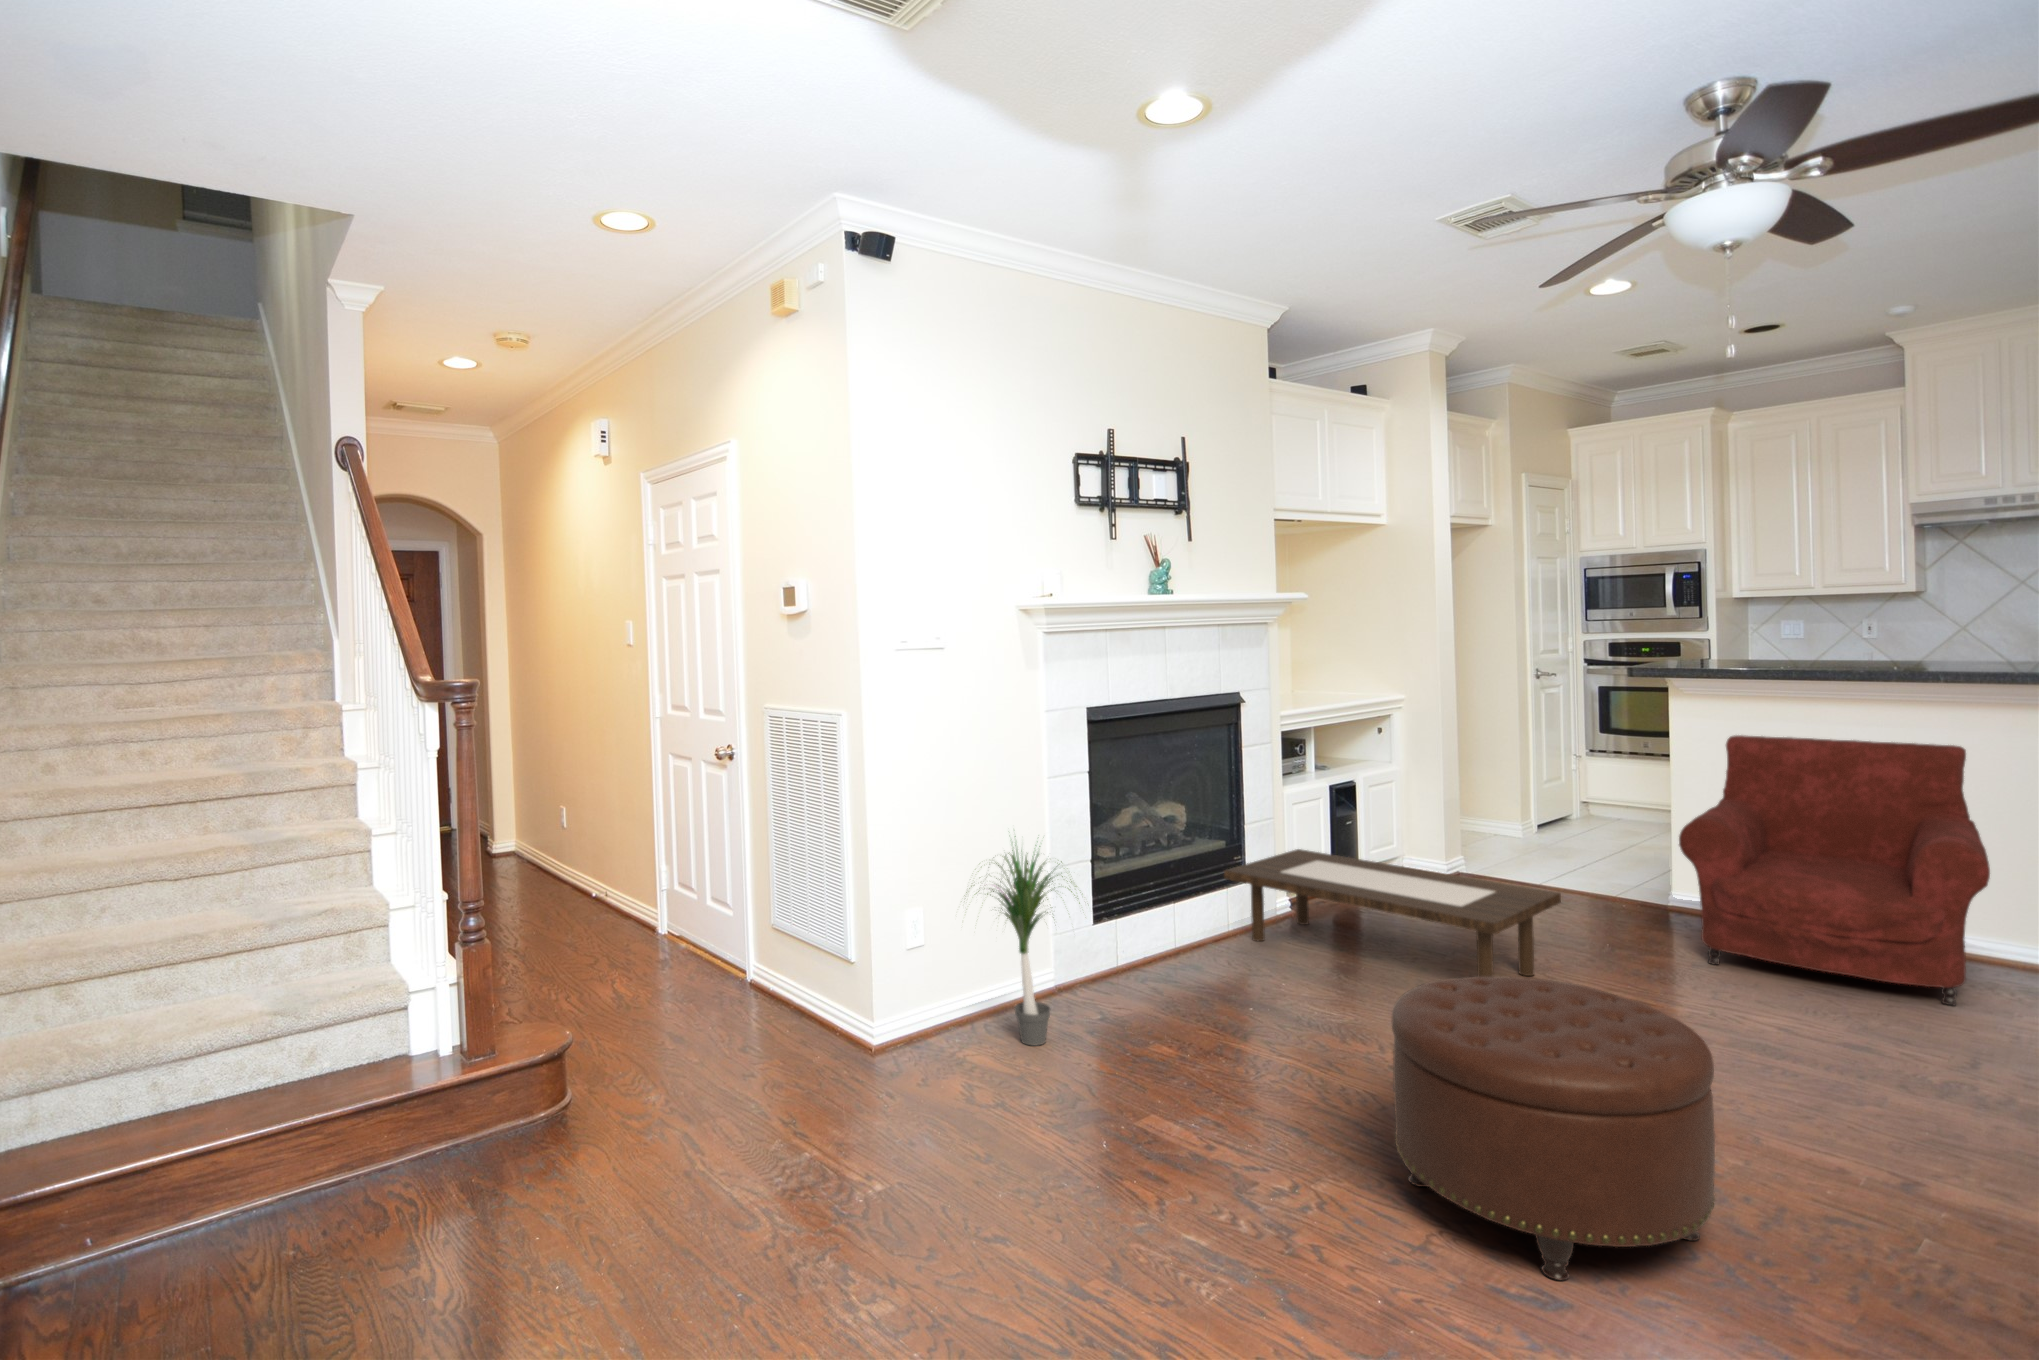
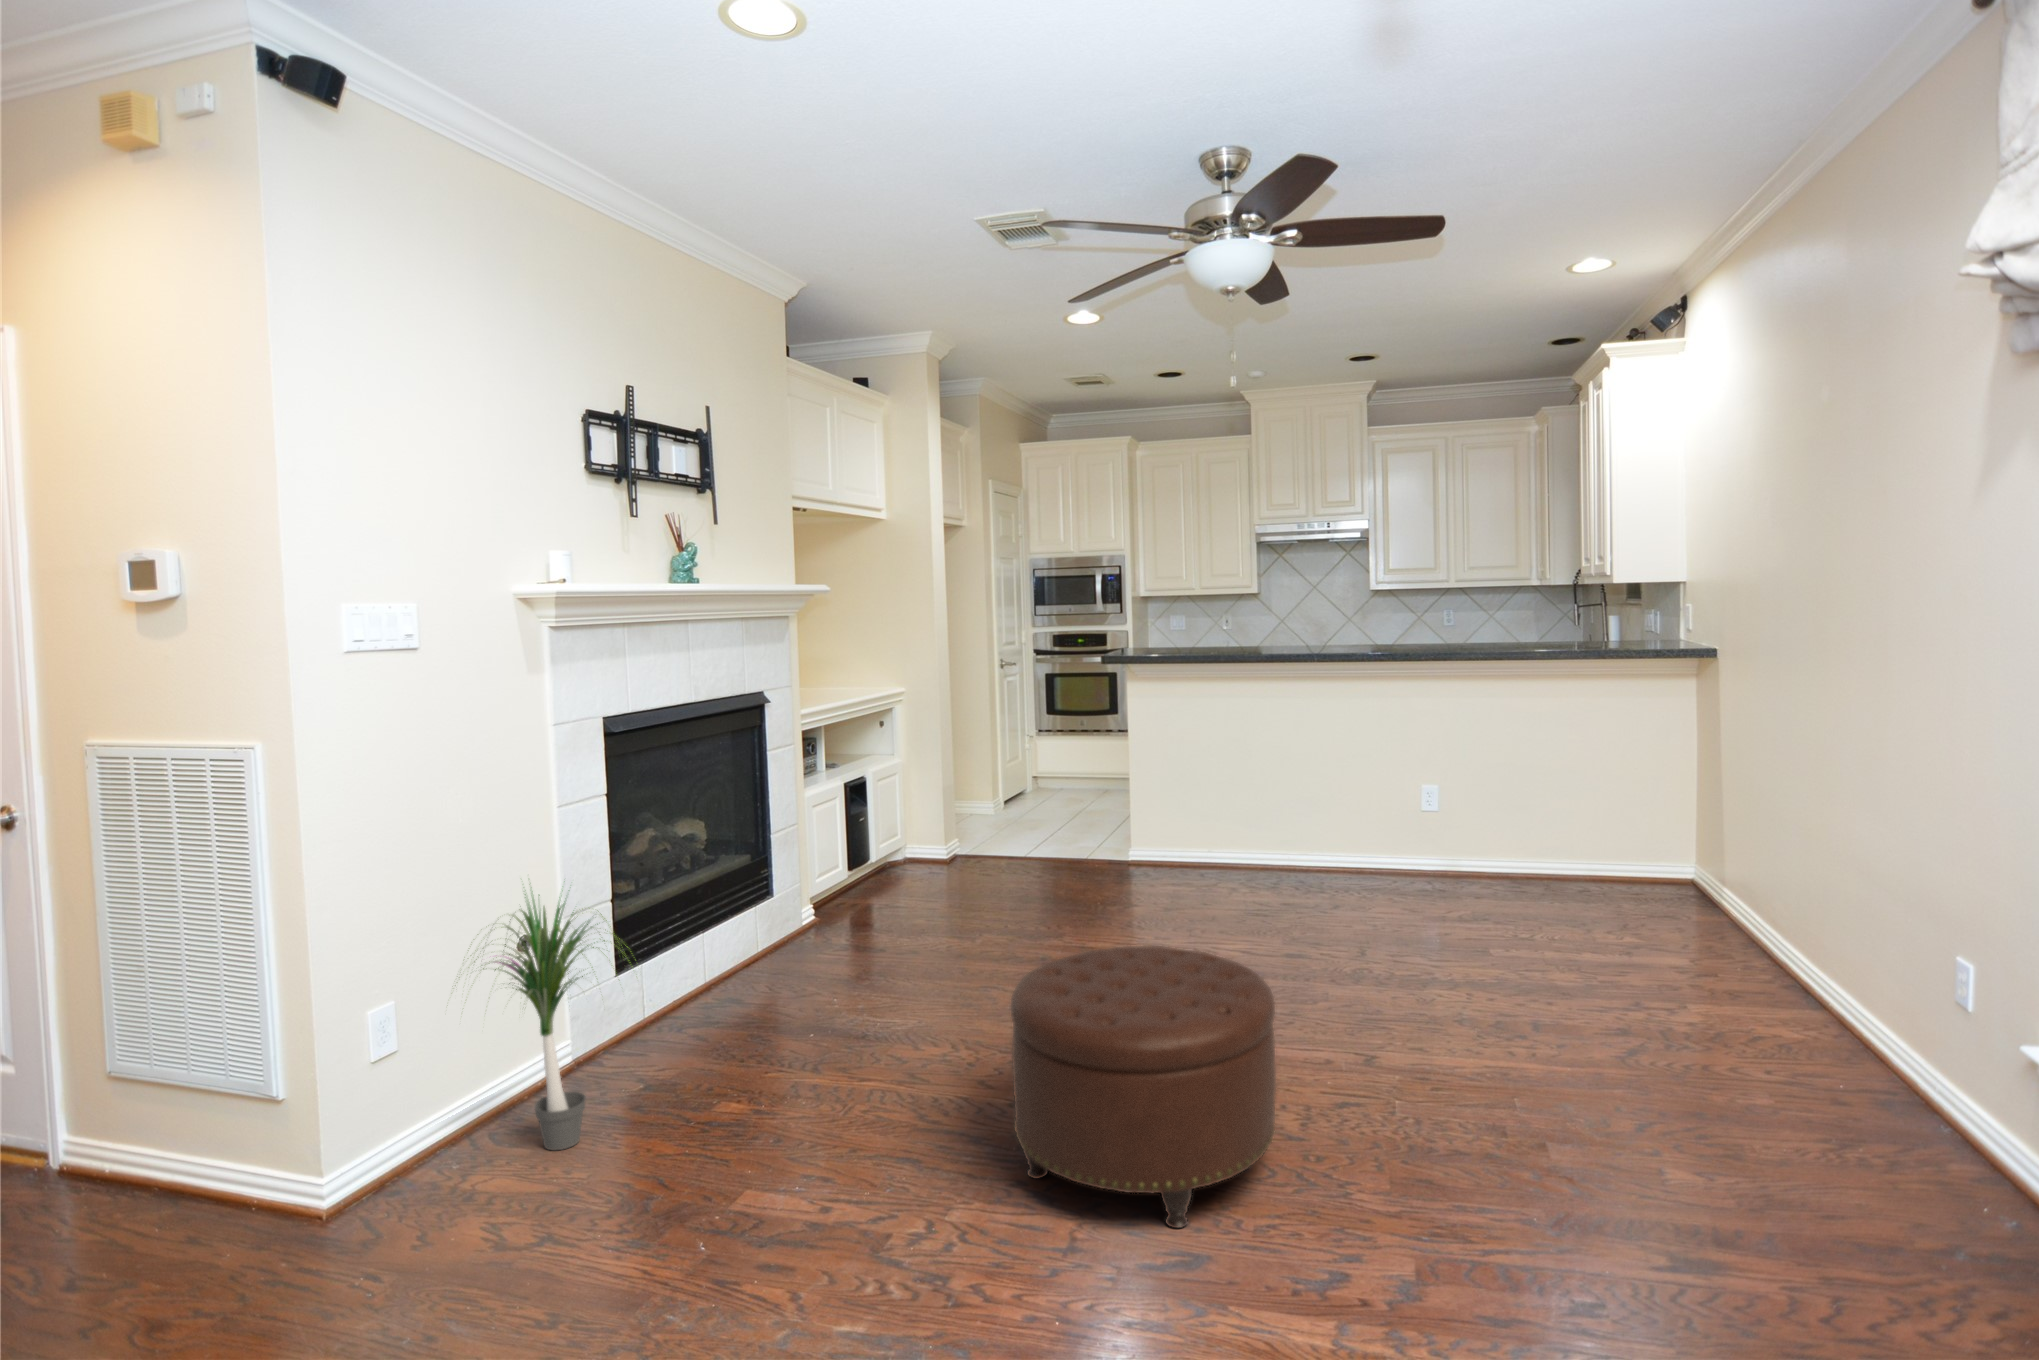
armchair: present [1679,735,1990,1005] -> none [1148,709,1343,906]
coffee table: present [1224,849,1561,977] -> none [755,853,1070,973]

